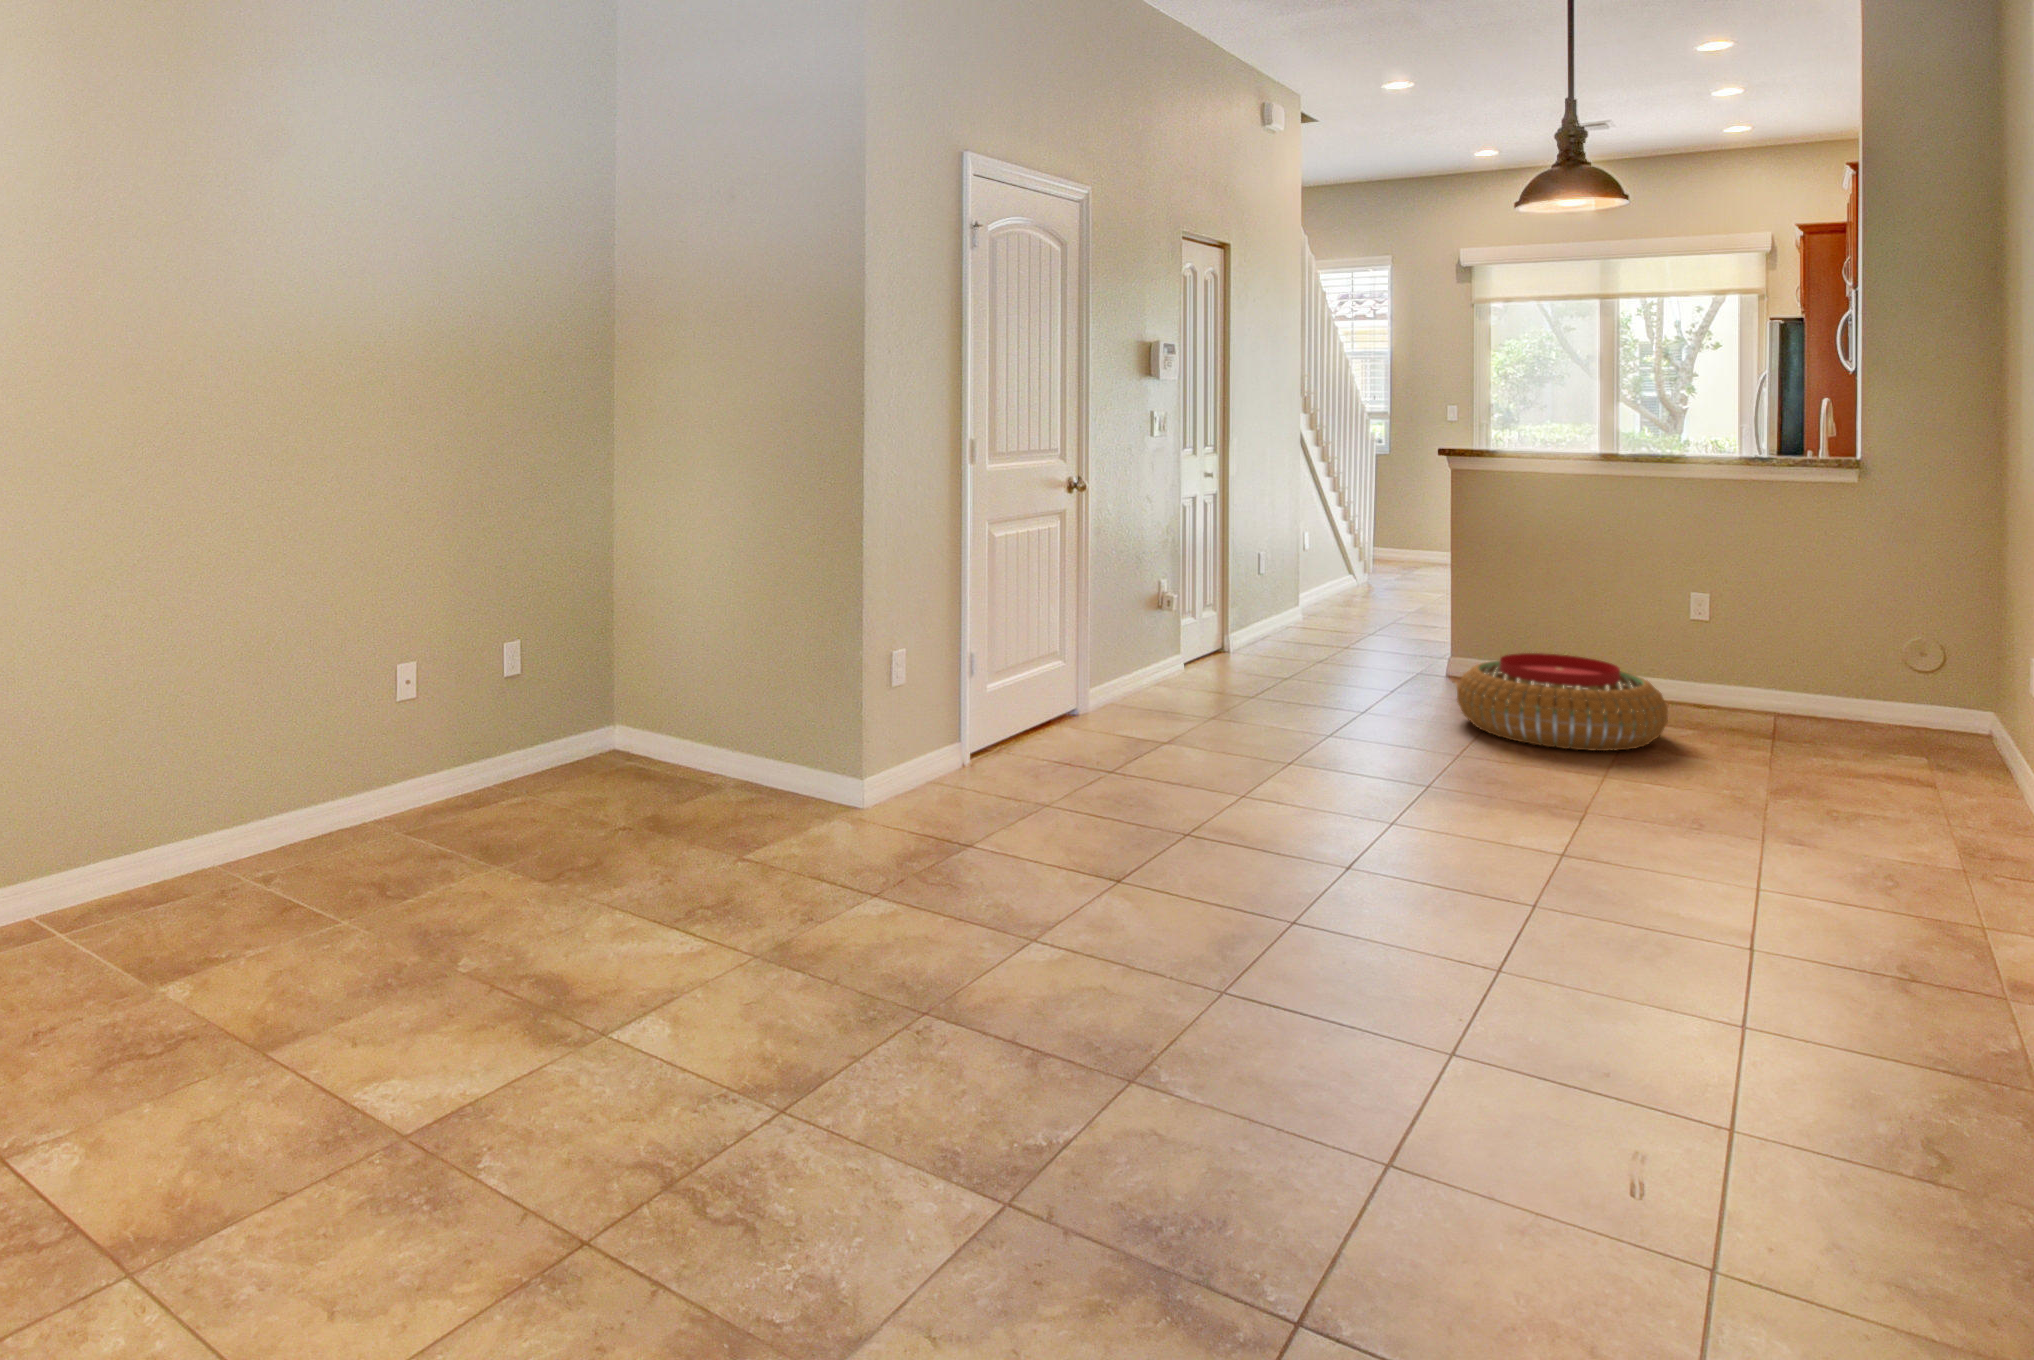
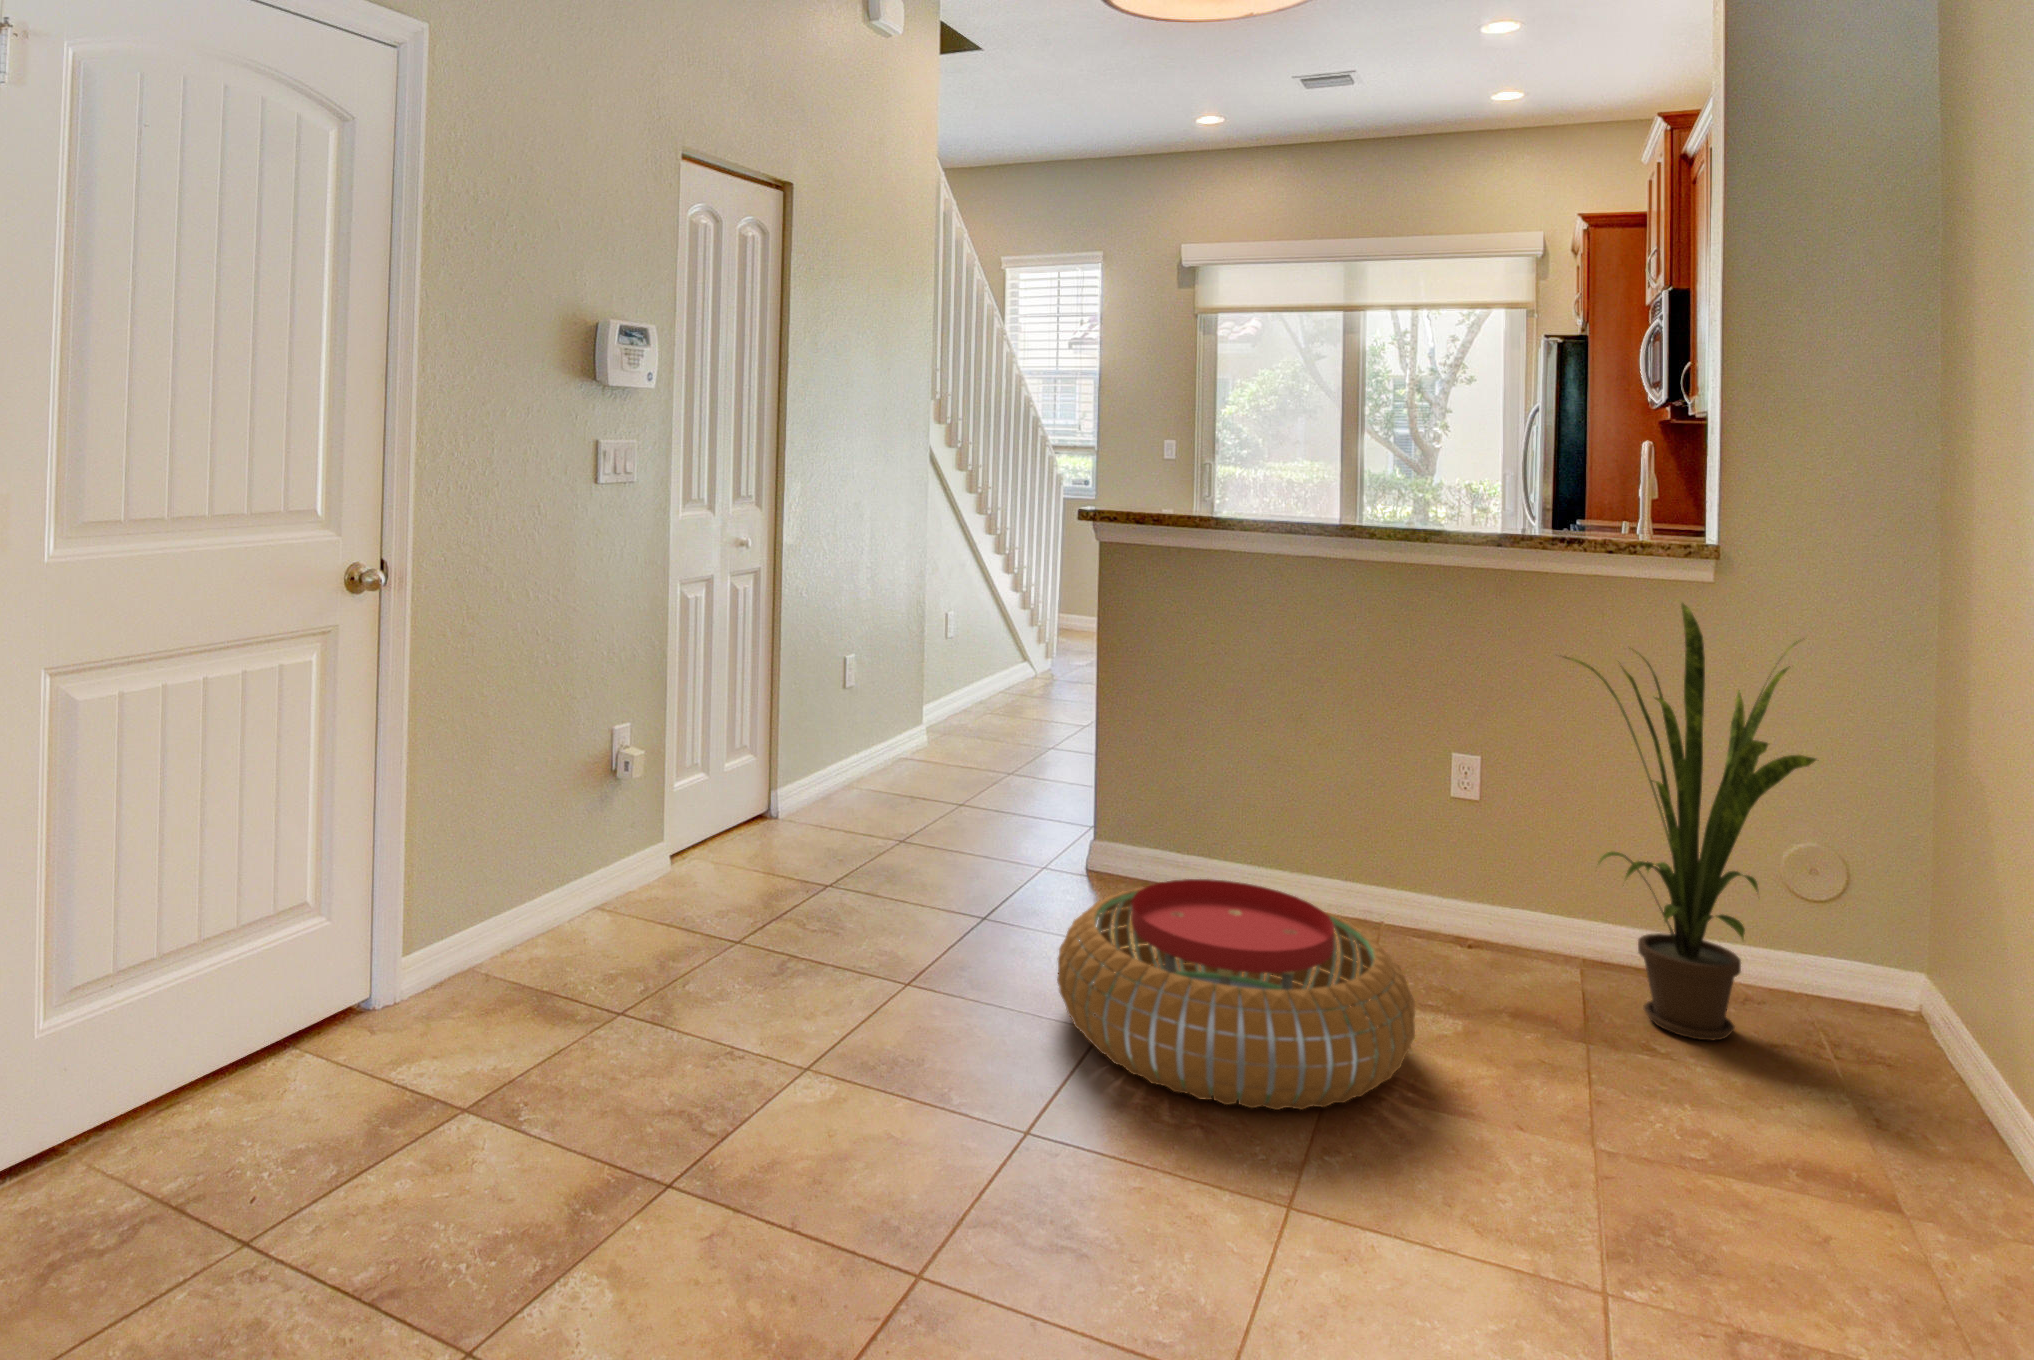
house plant: none [1752,495,1914,738] -> present [1565,603,1816,1040]

